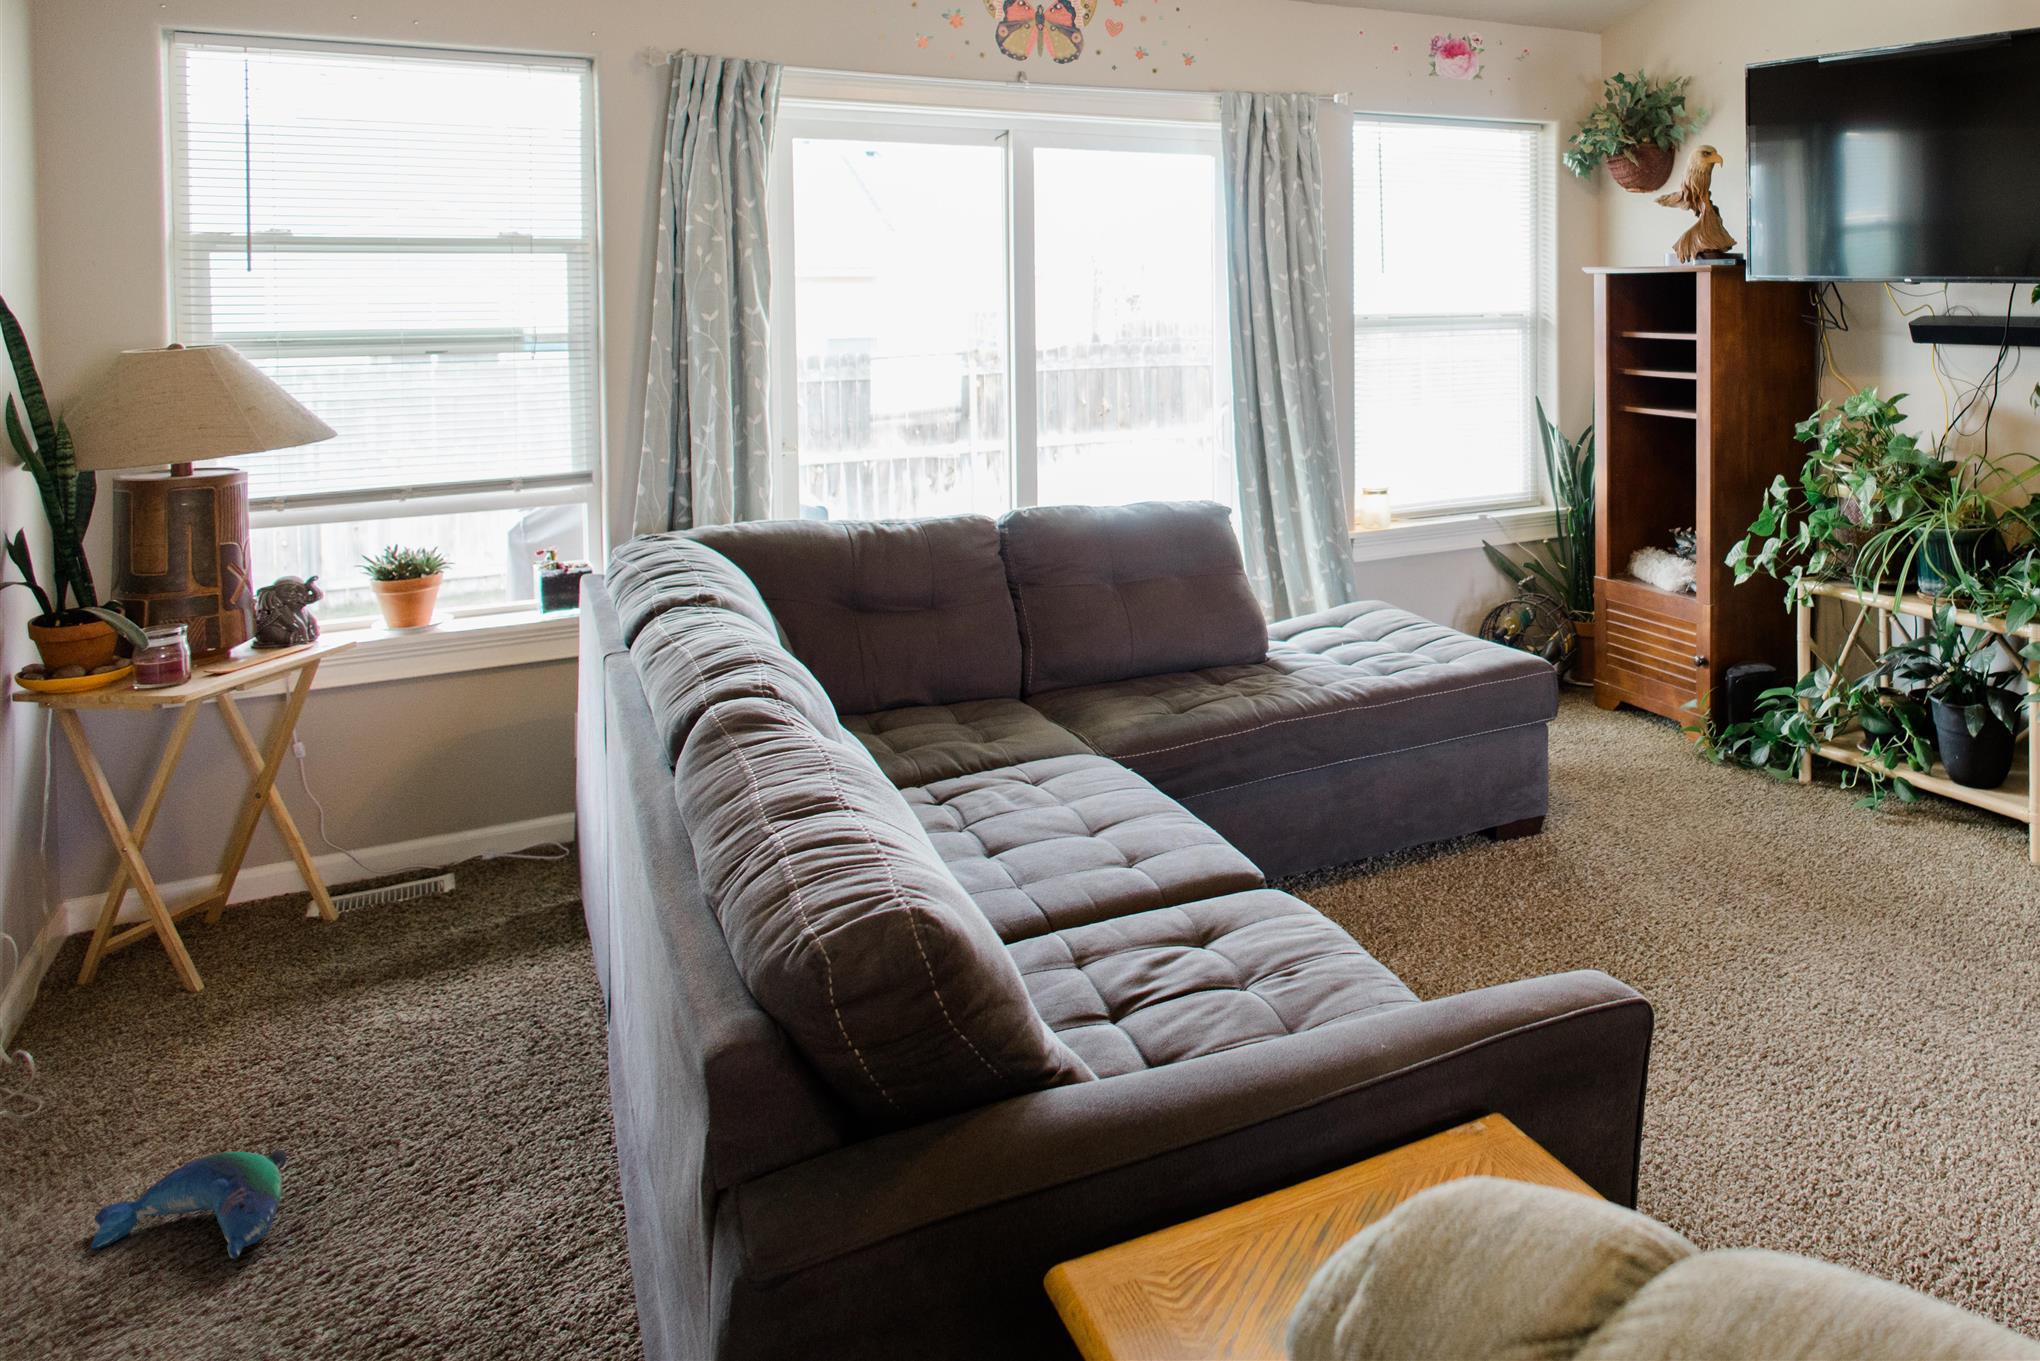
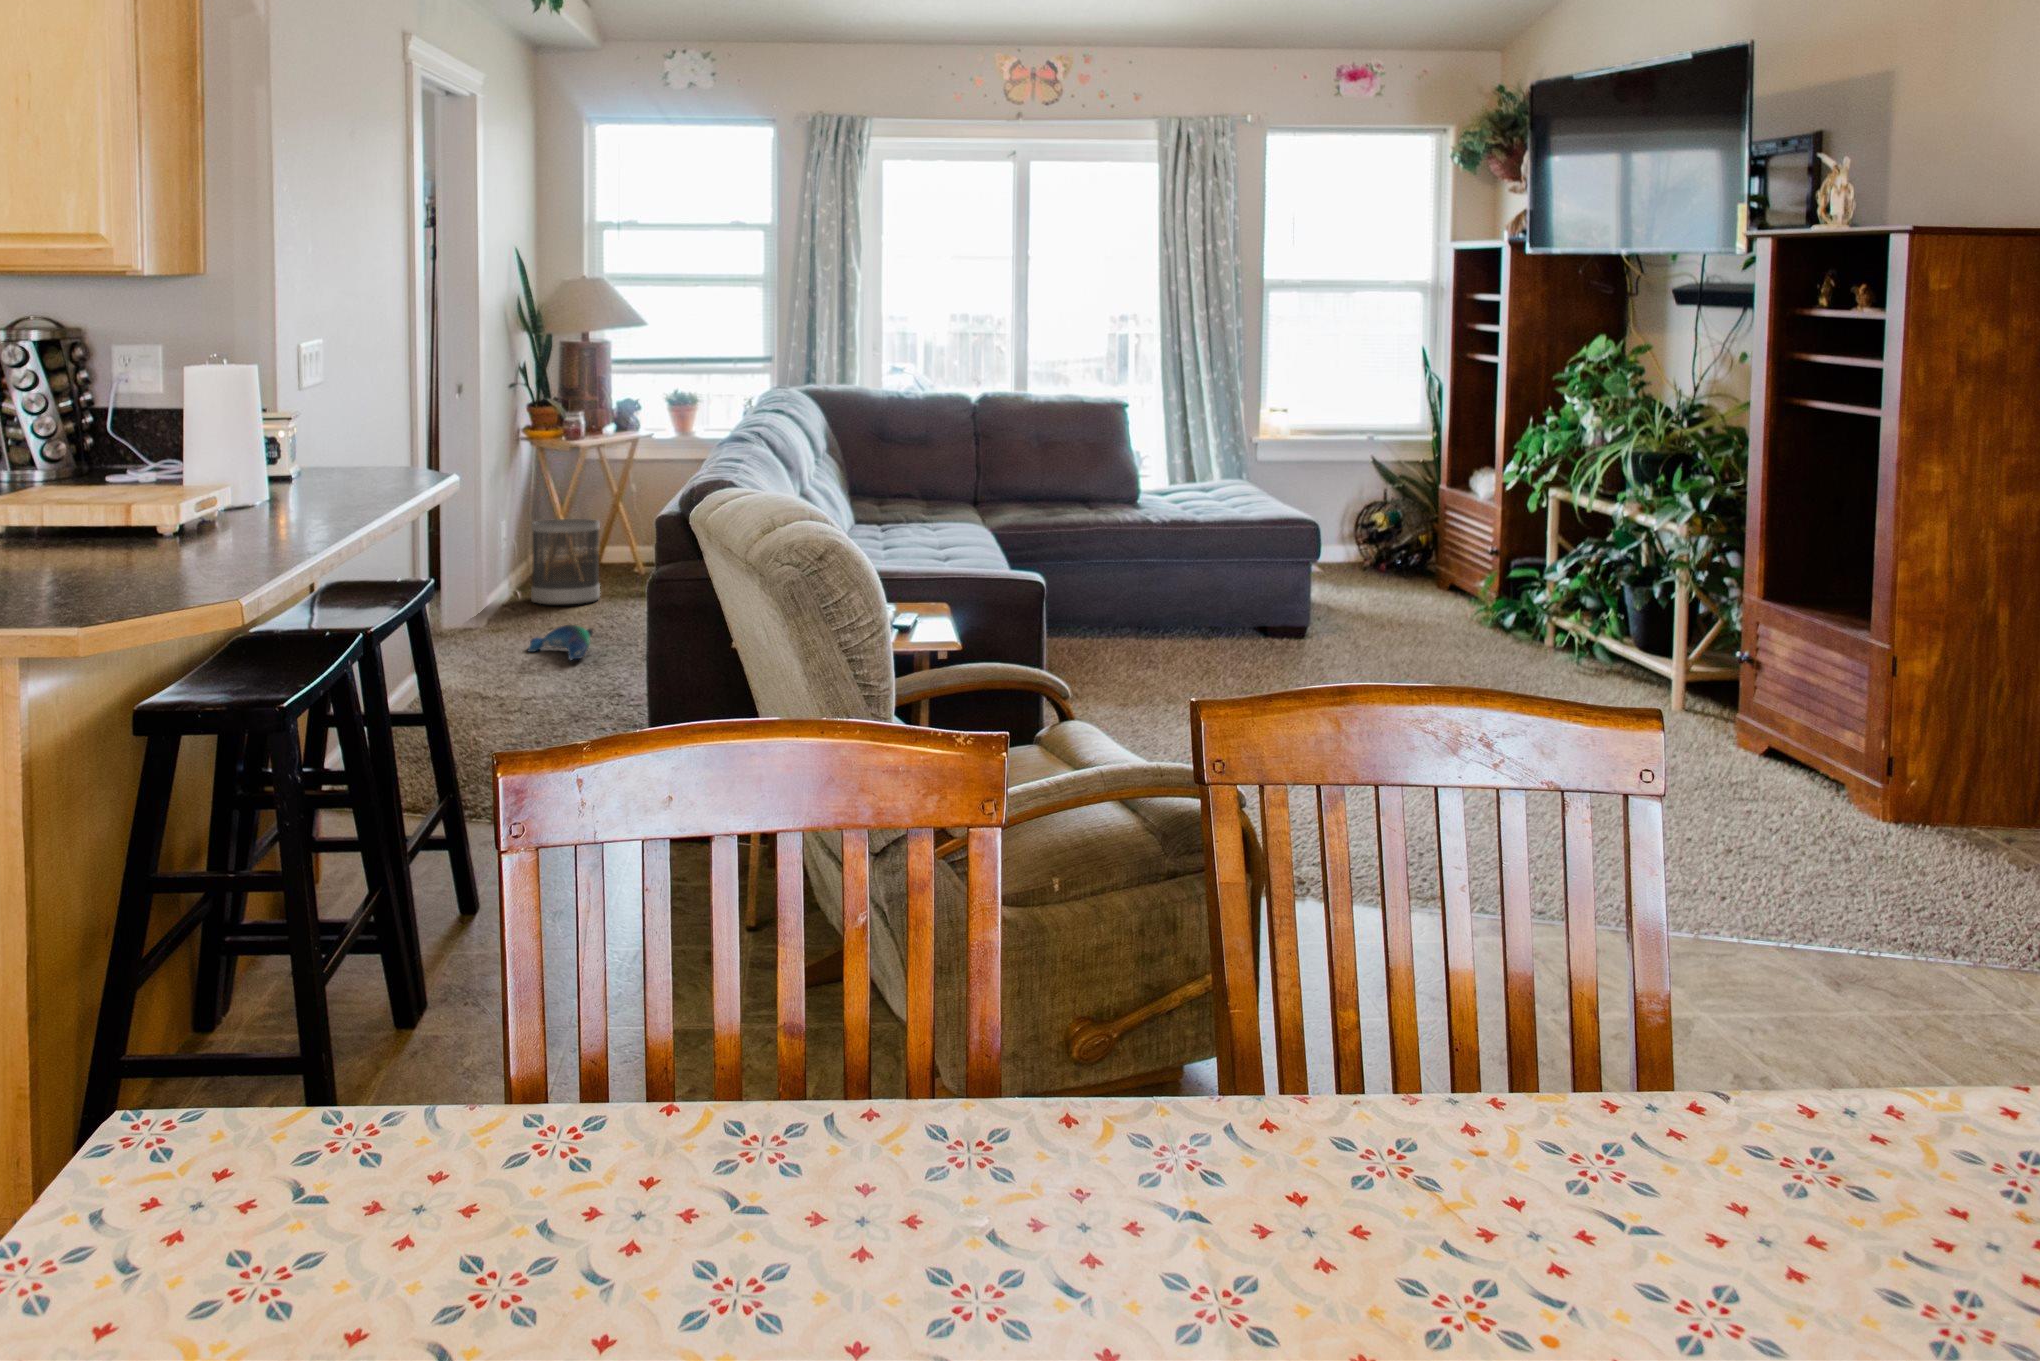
wastebasket: none [57,846,251,1063] -> present [531,519,600,605]

